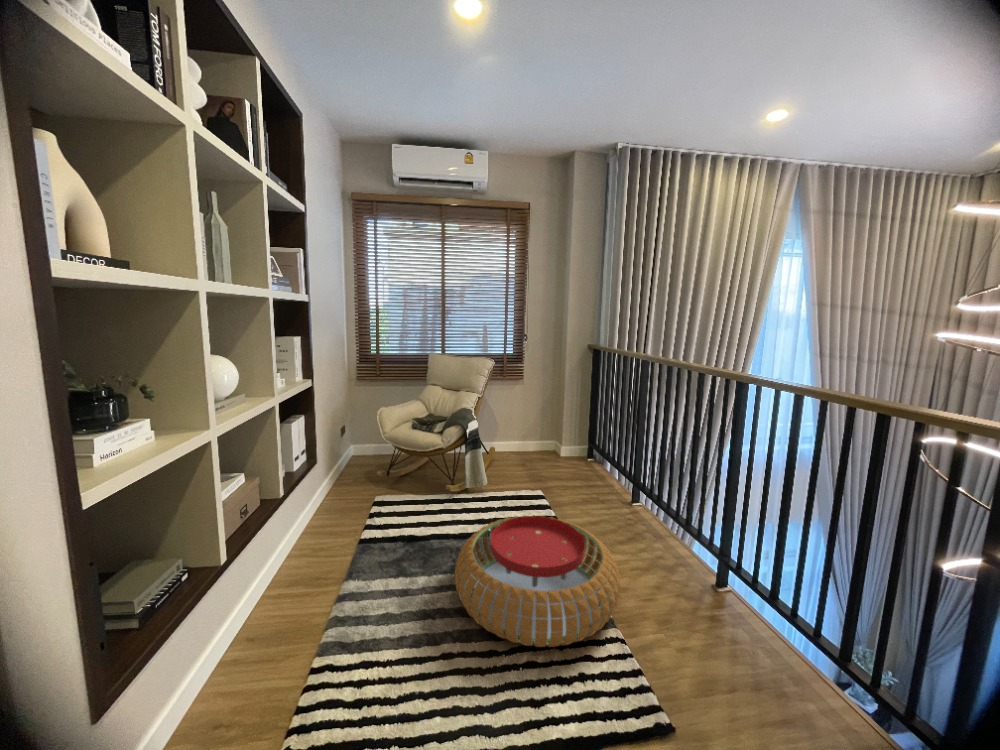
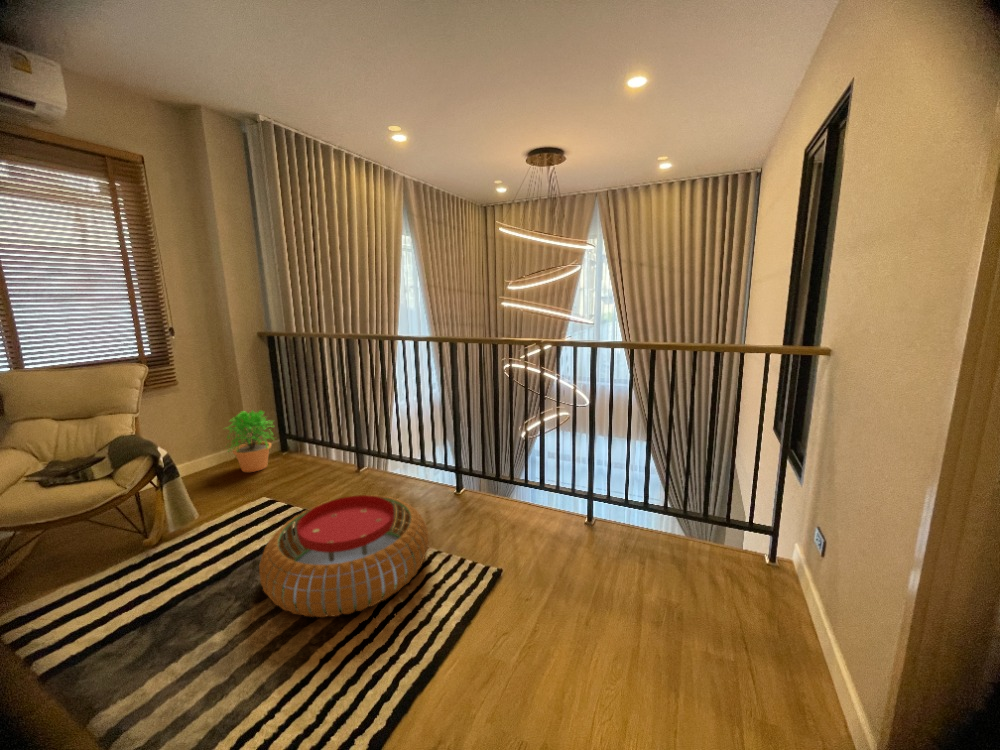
potted plant: none [541,411,581,468] -> present [227,410,273,472]

